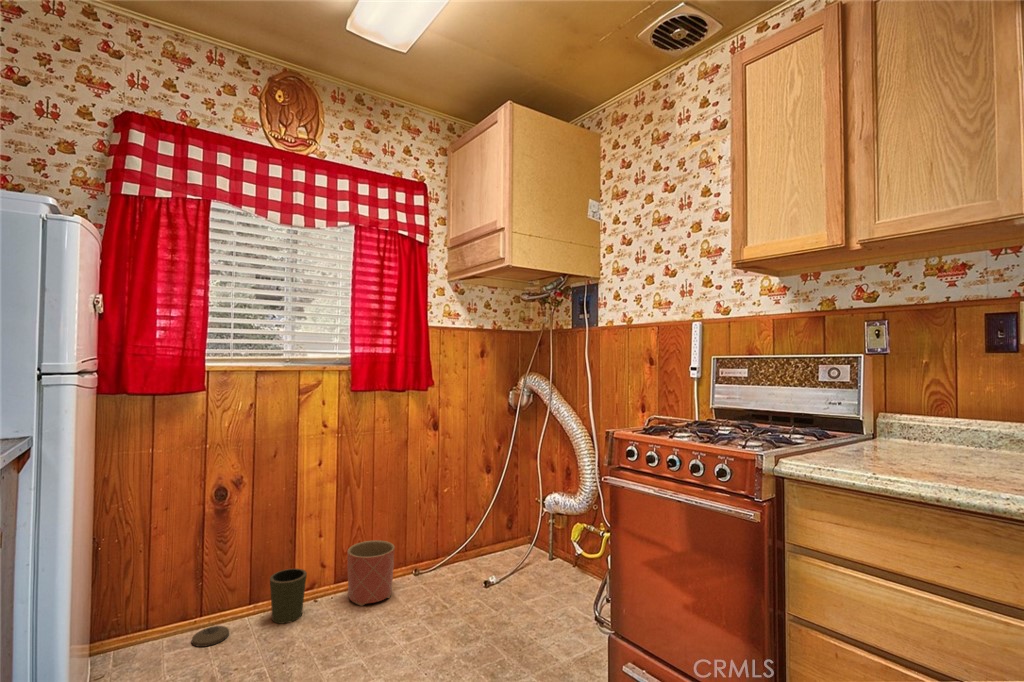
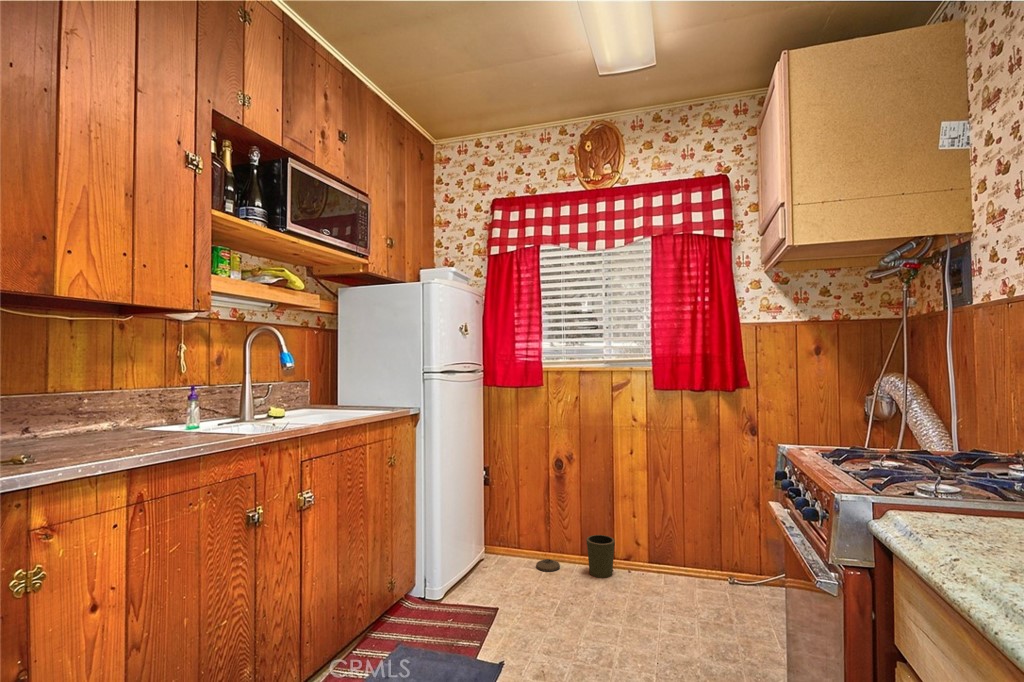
planter: present [347,540,395,606] -> none [649,532,695,592]

